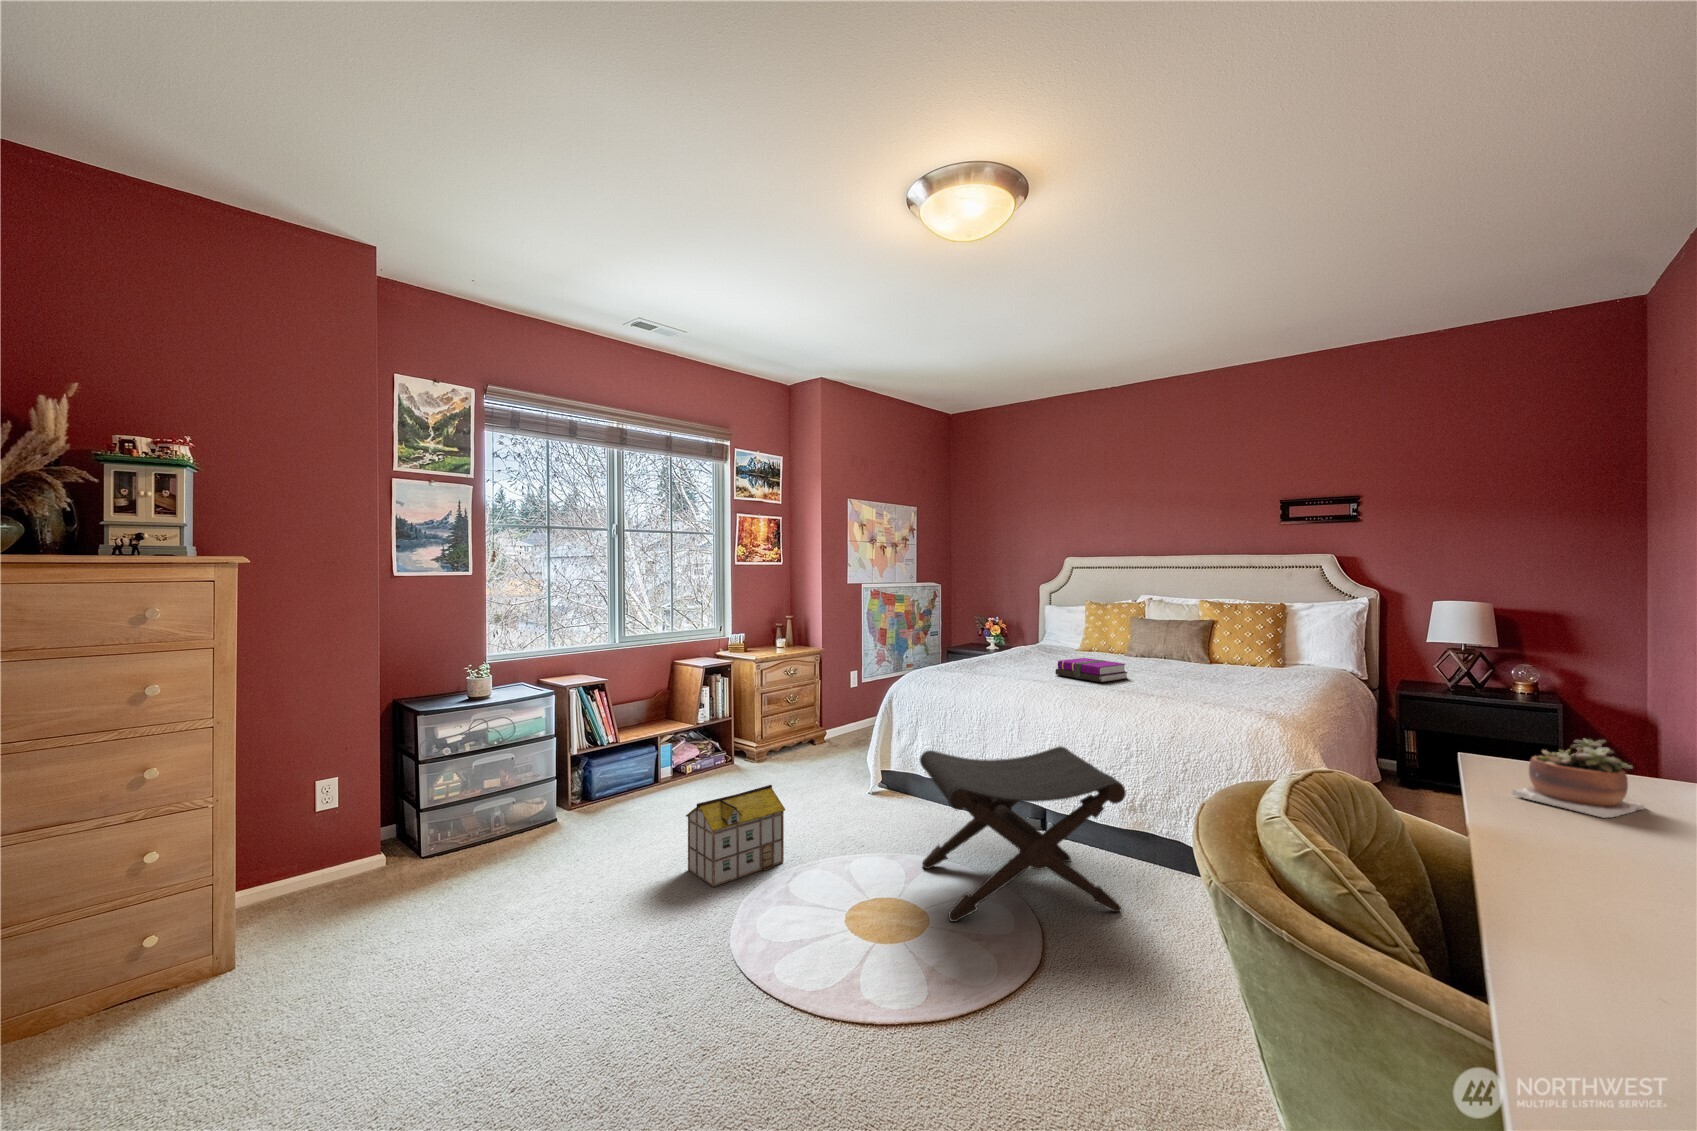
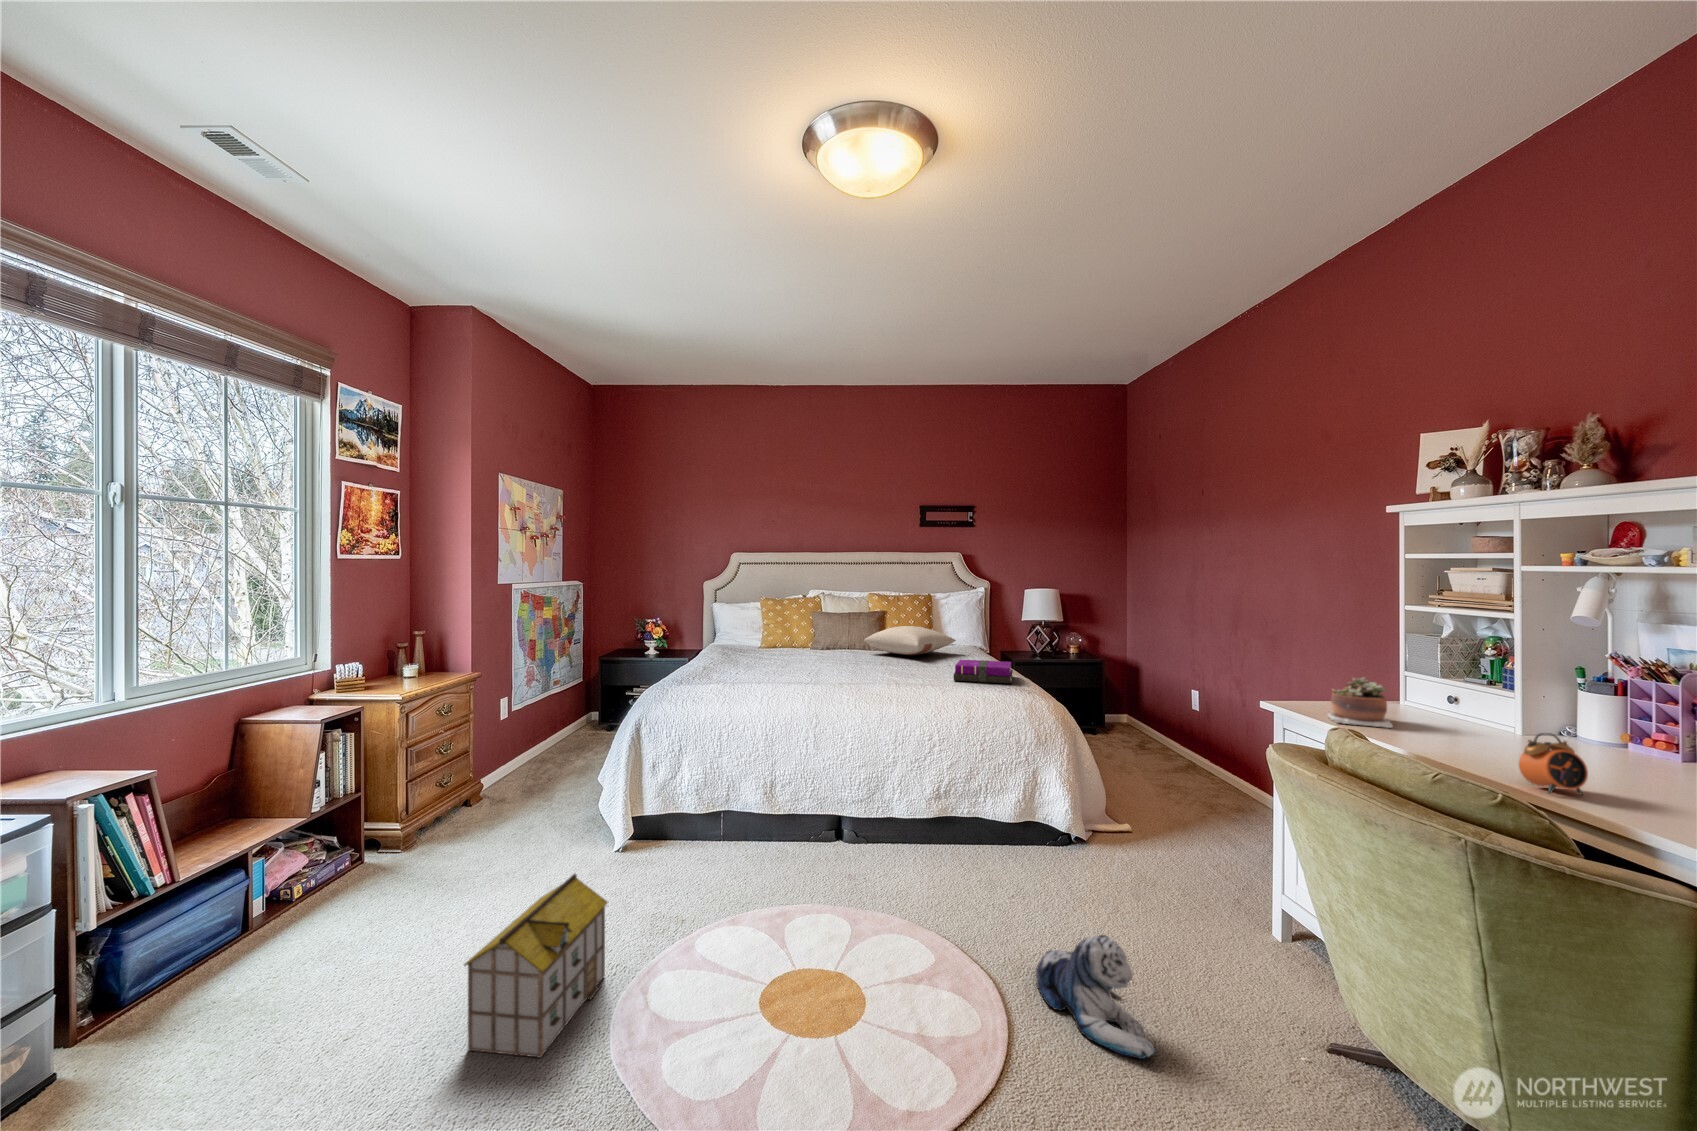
pillow: none [1160,638,1276,671] -> present [864,626,956,655]
notebook: present [1055,658,1128,682] -> present [954,660,1013,683]
footstool: present [920,746,1126,922] -> none [765,745,982,966]
alarm clock: none [1531,820,1620,923] -> present [1519,733,1588,795]
plush toy: none [1065,952,1152,1080] -> present [1036,935,1155,1059]

